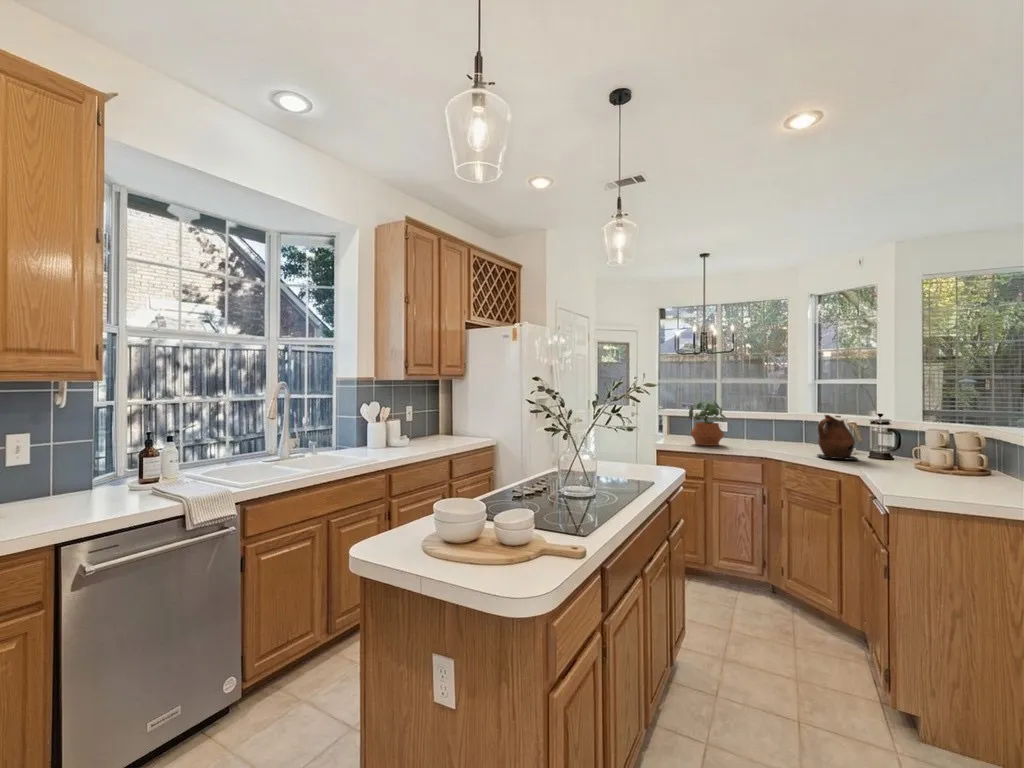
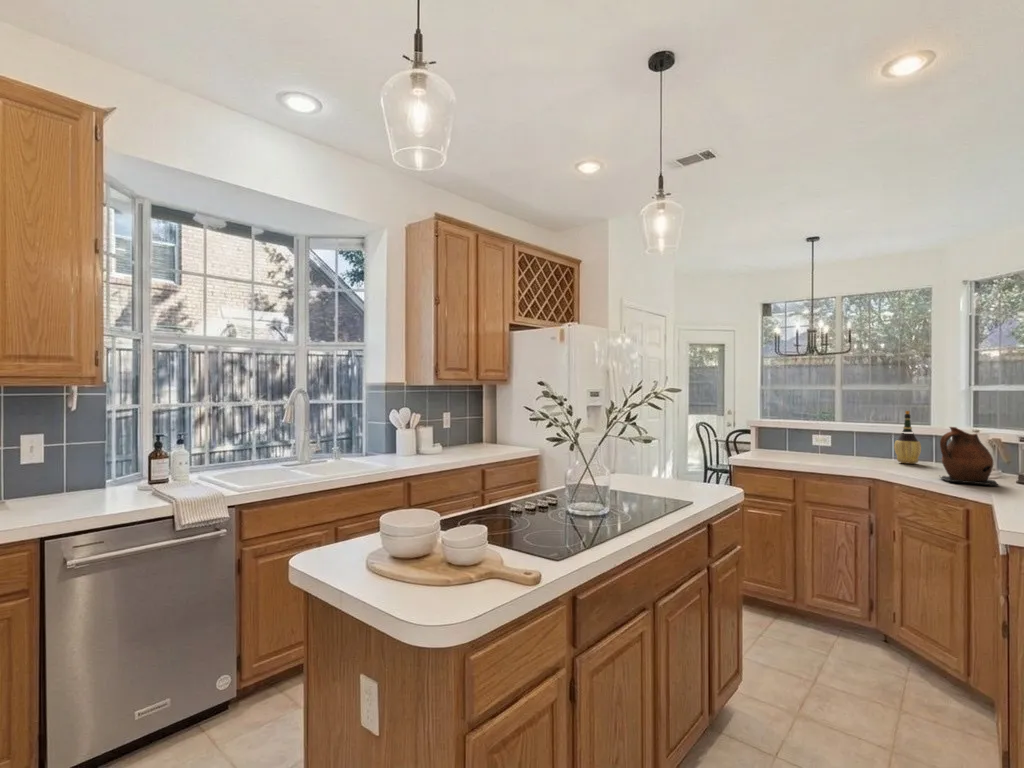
wine bottle: none [777,402,797,445] -> present [894,411,921,464]
potted plant: present [689,403,725,446] -> none [778,410,825,462]

